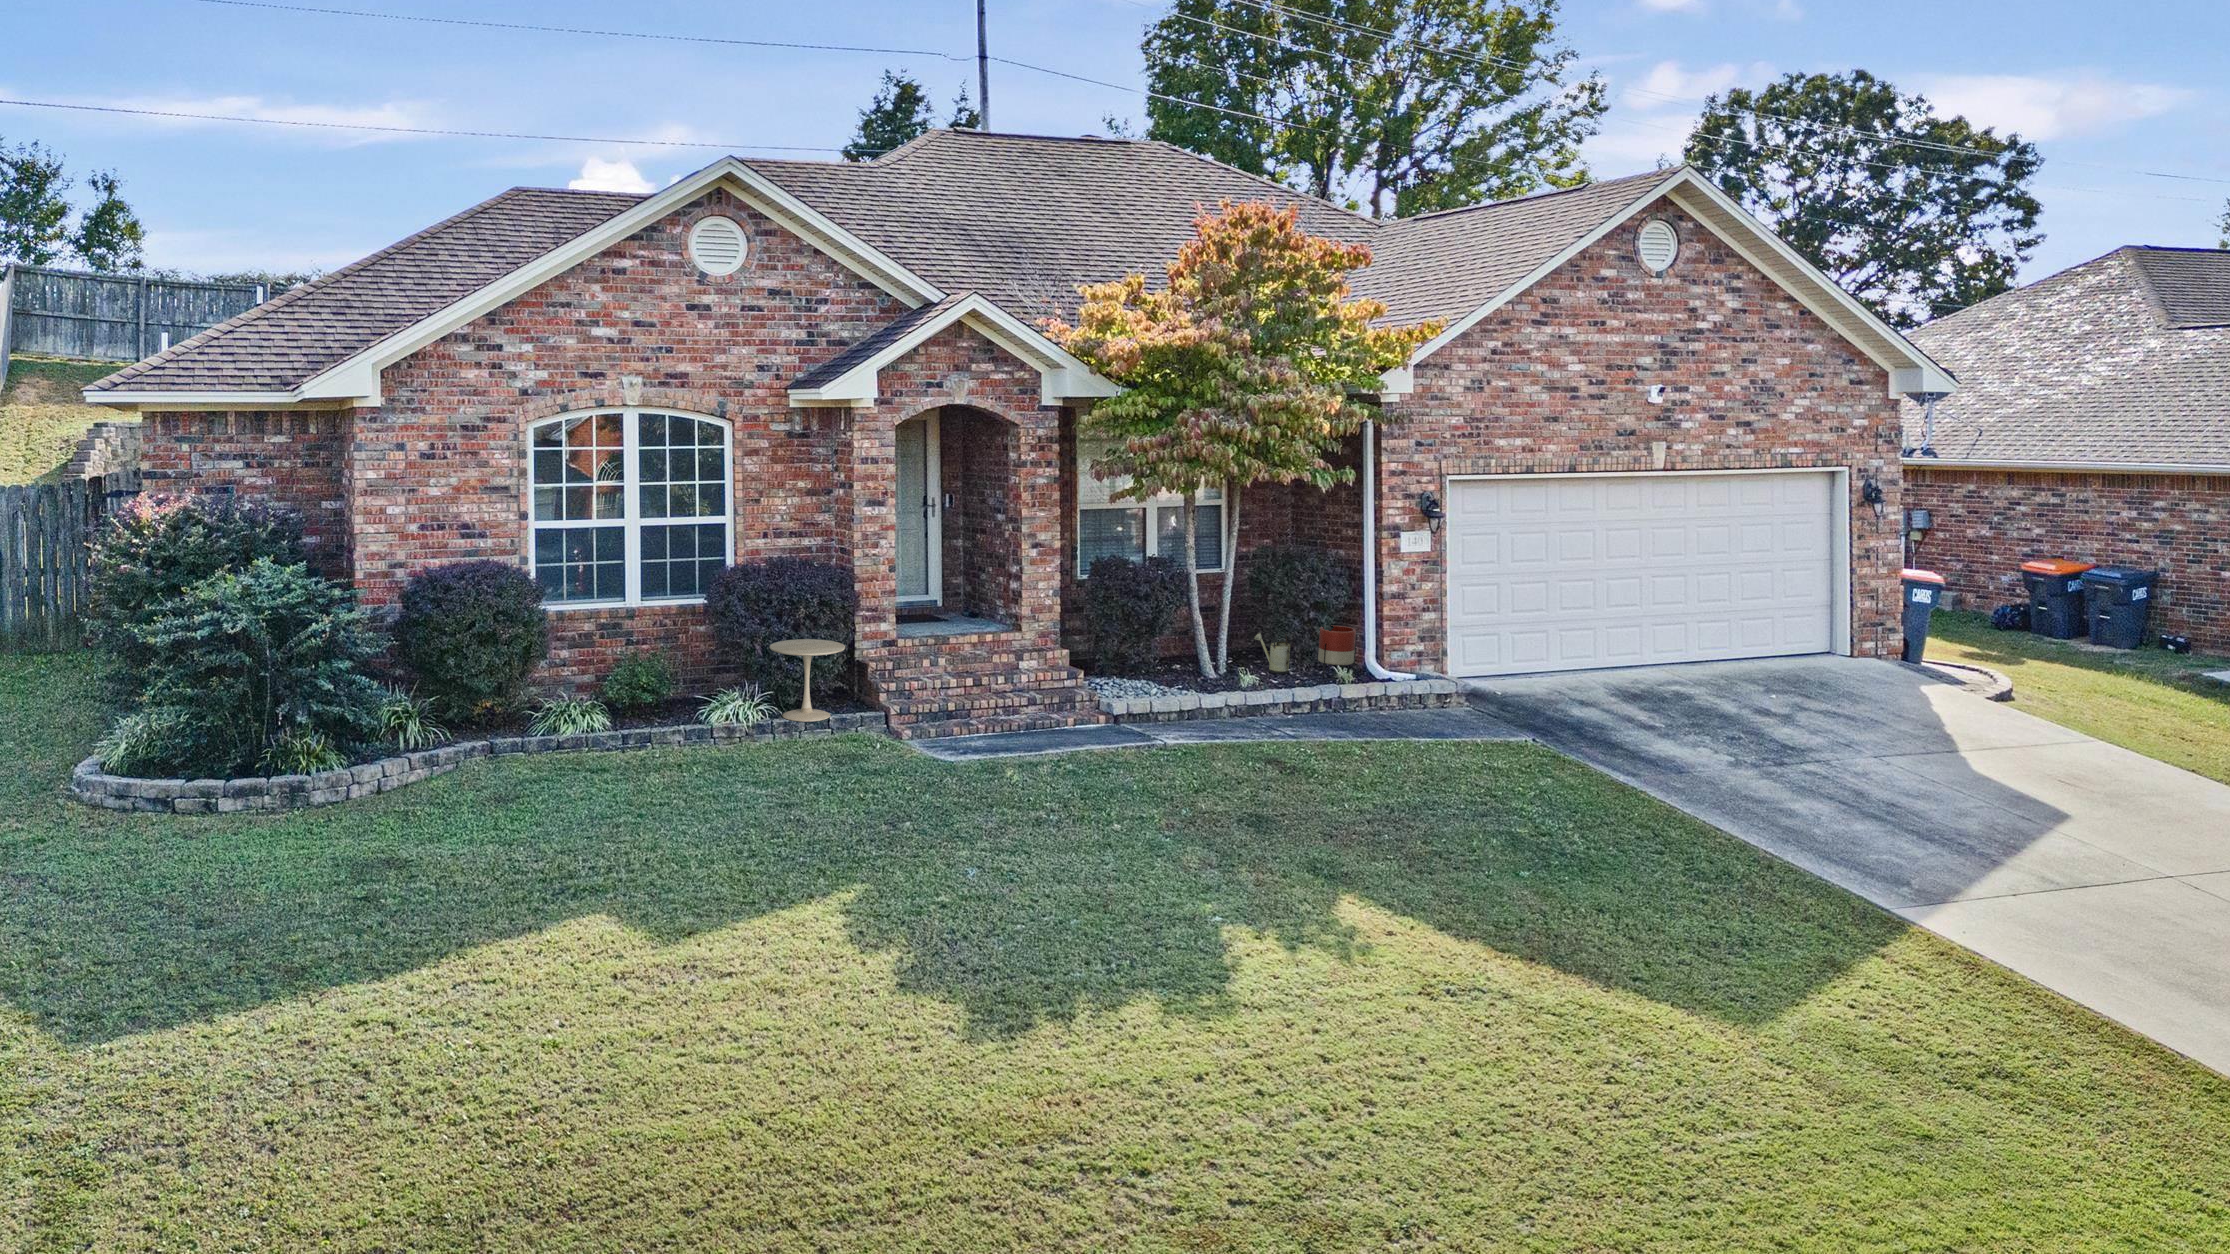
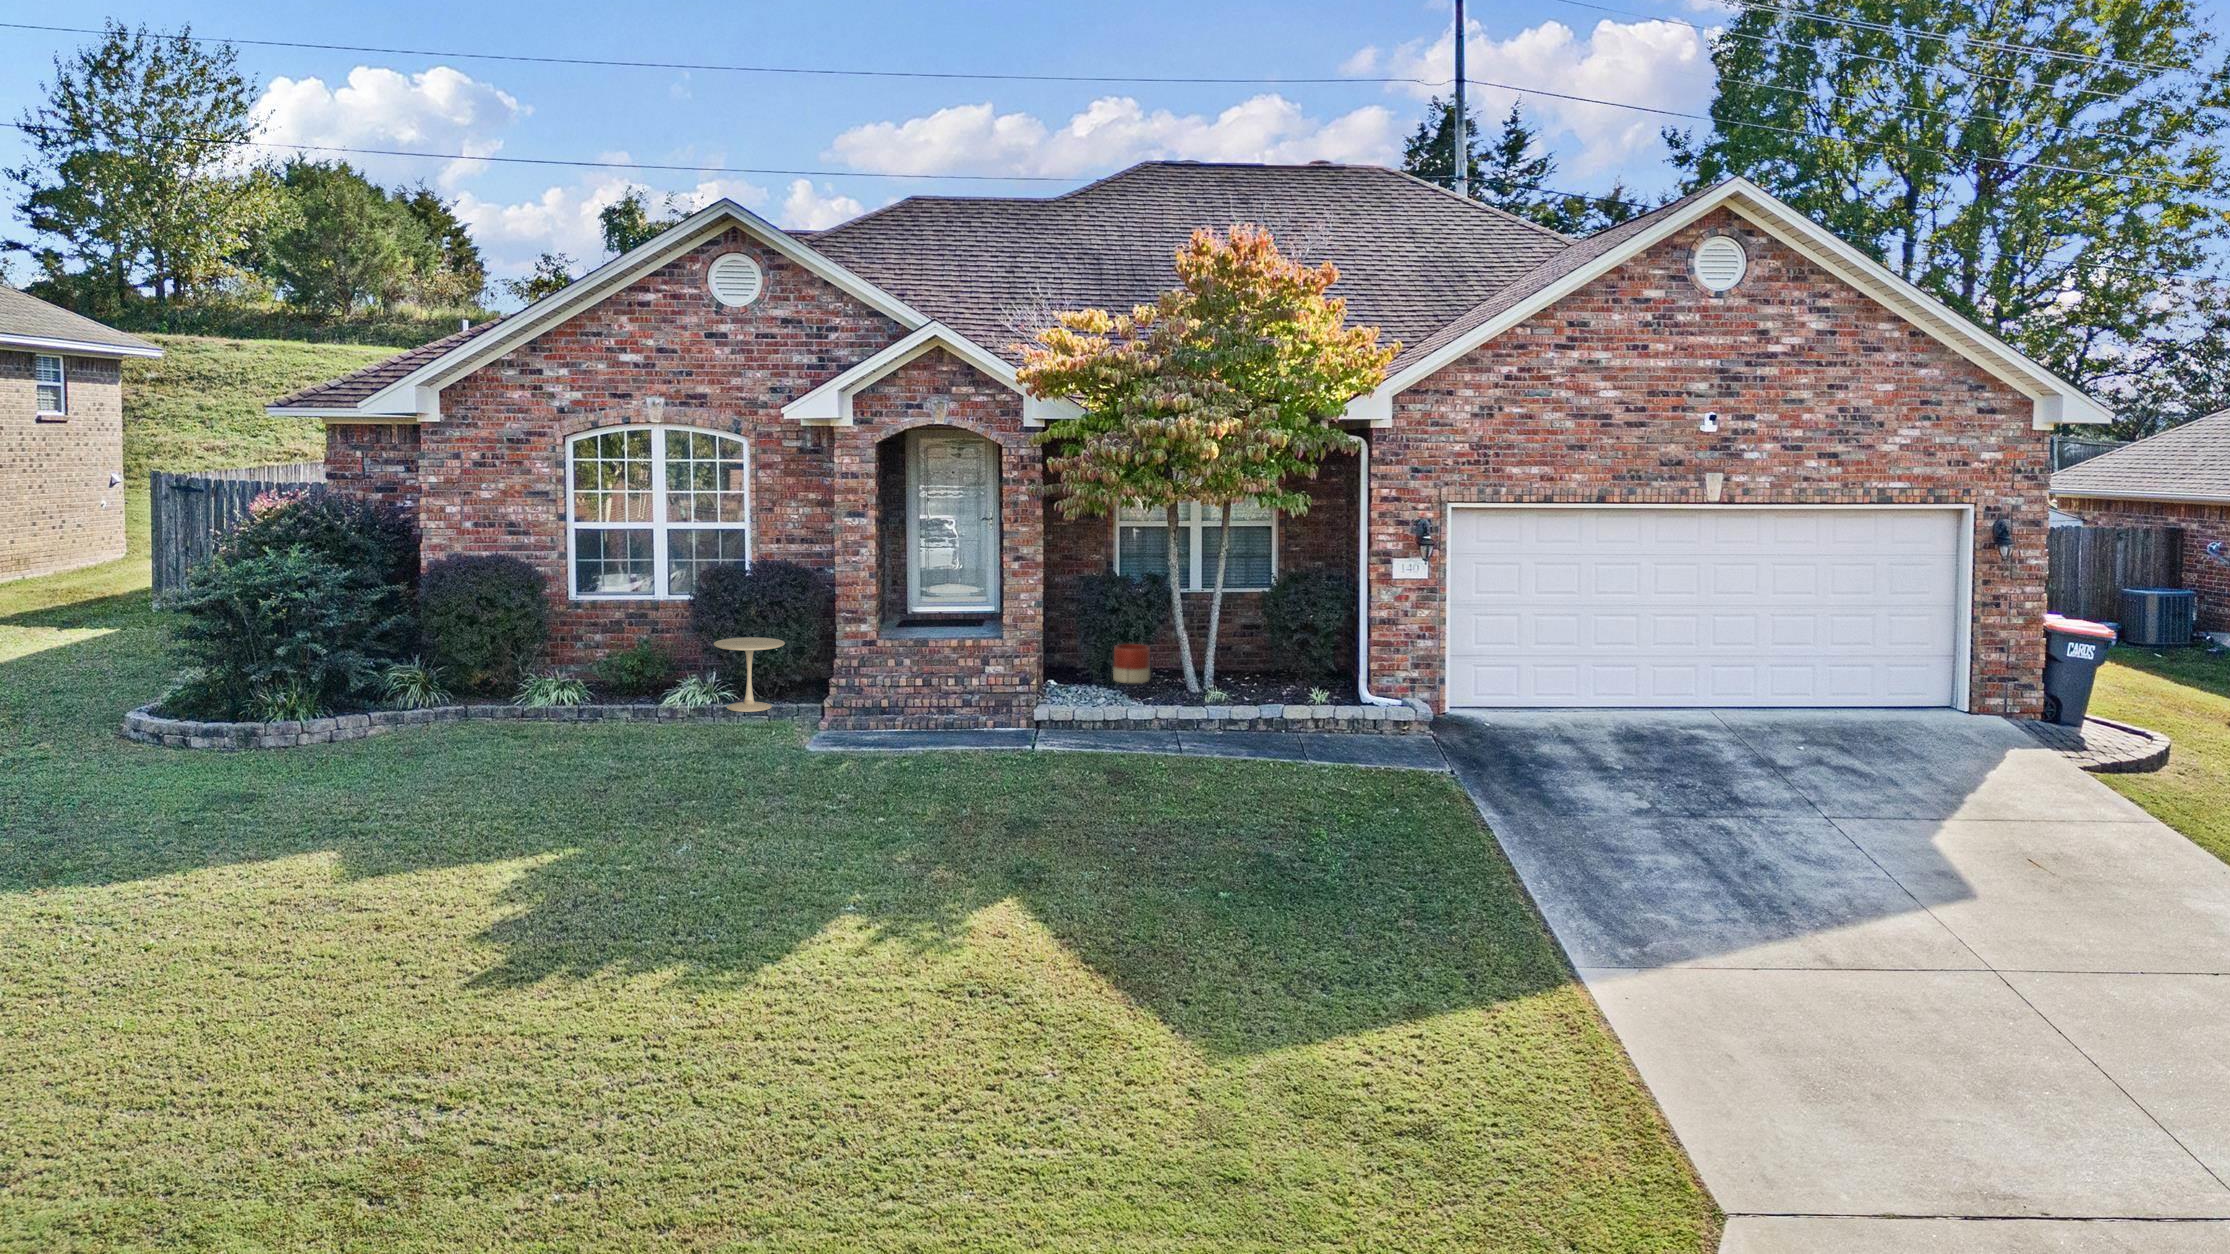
planter: present [1318,625,1356,678] -> present [1113,644,1150,684]
watering can: present [1254,633,1291,674] -> none [1260,660,1289,703]

